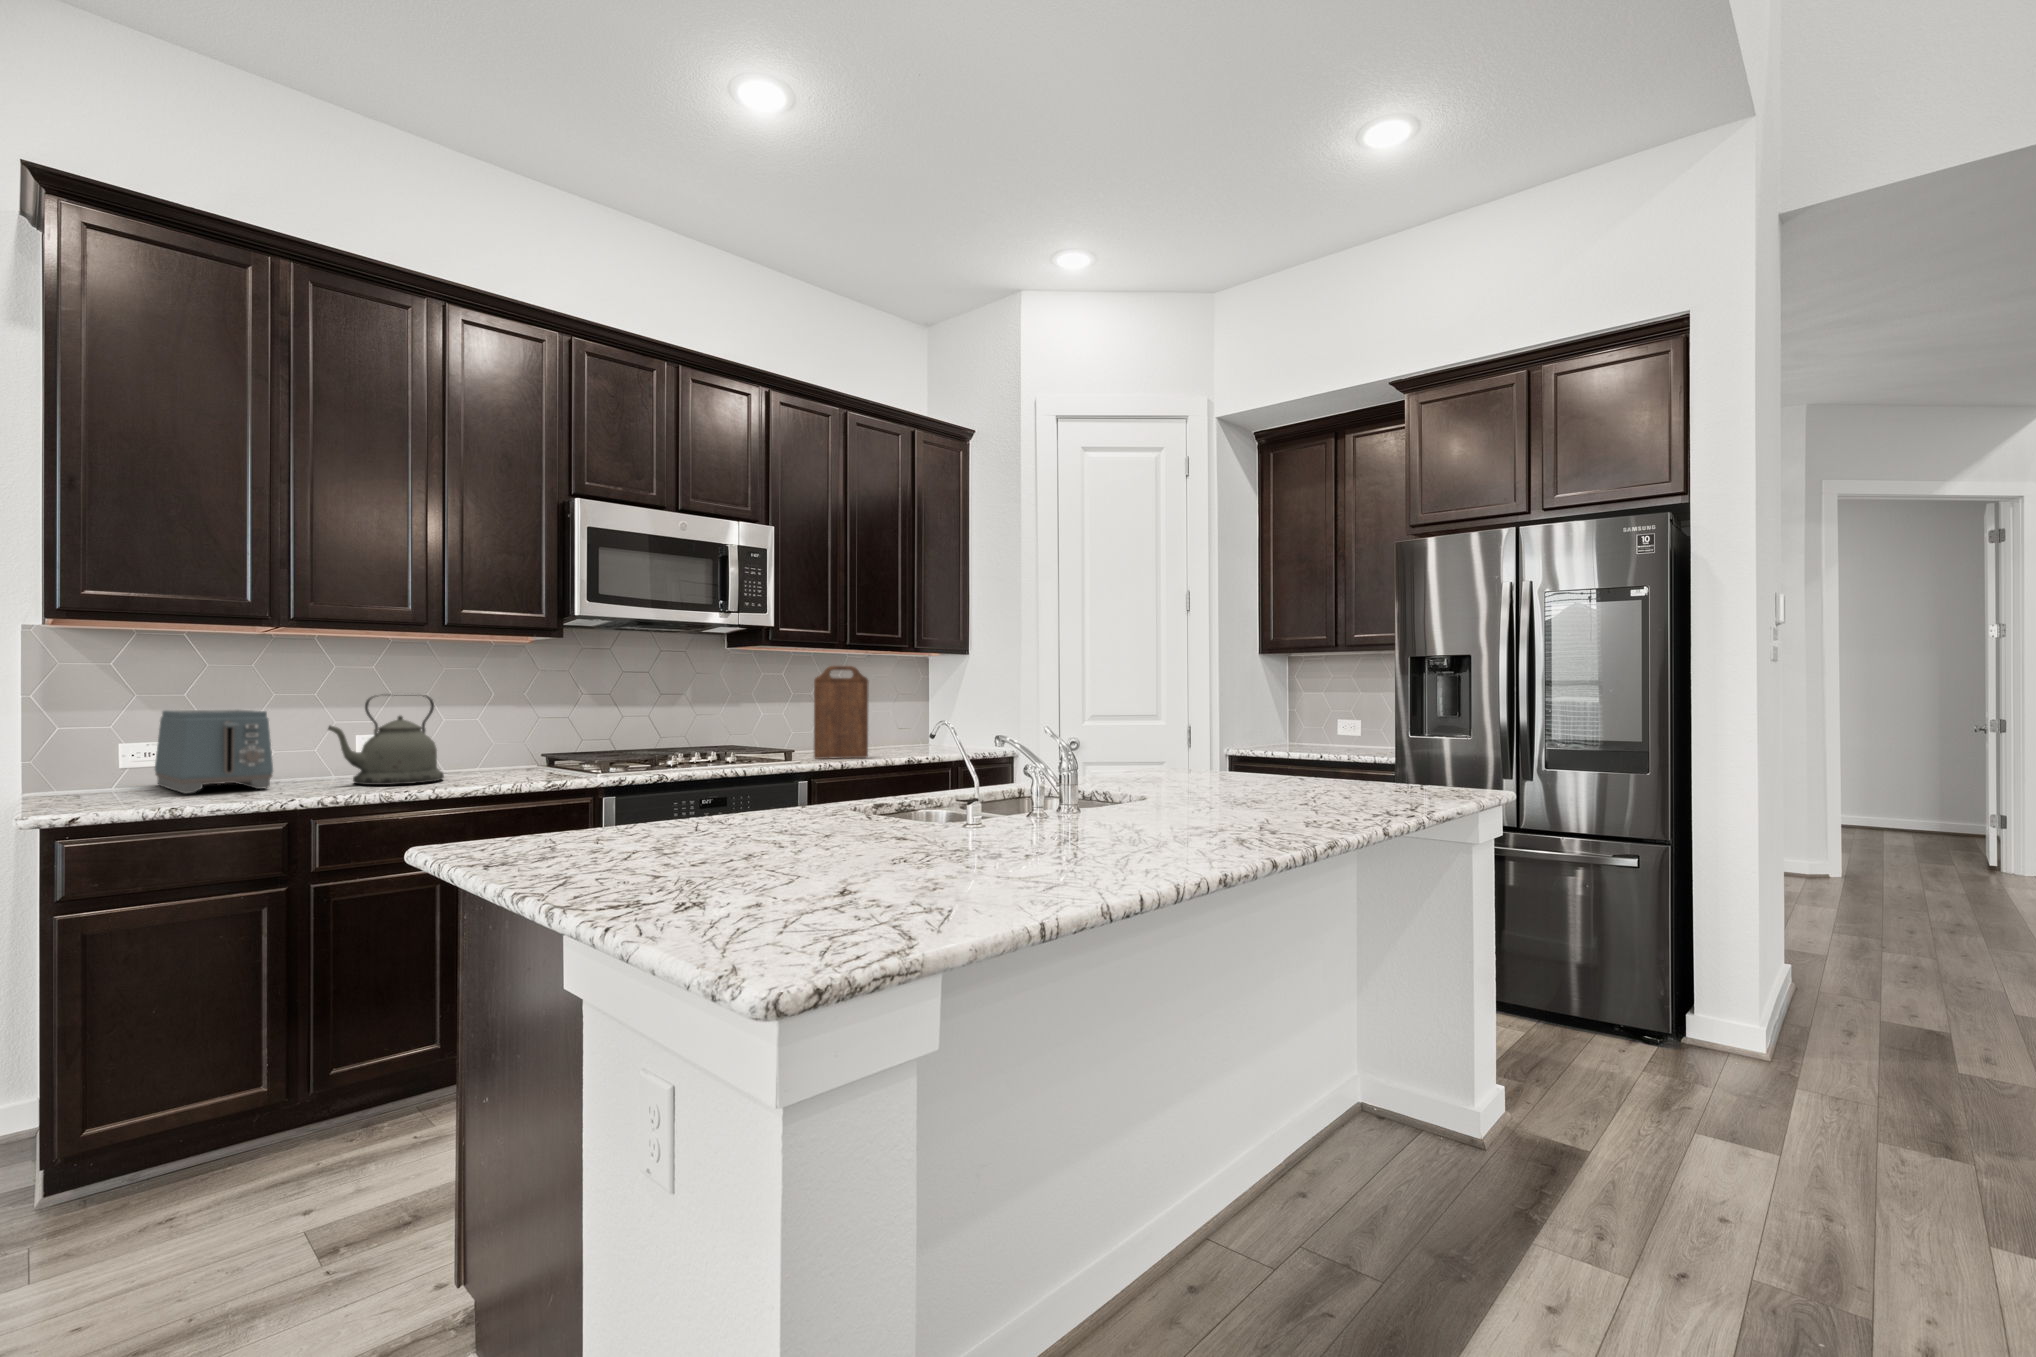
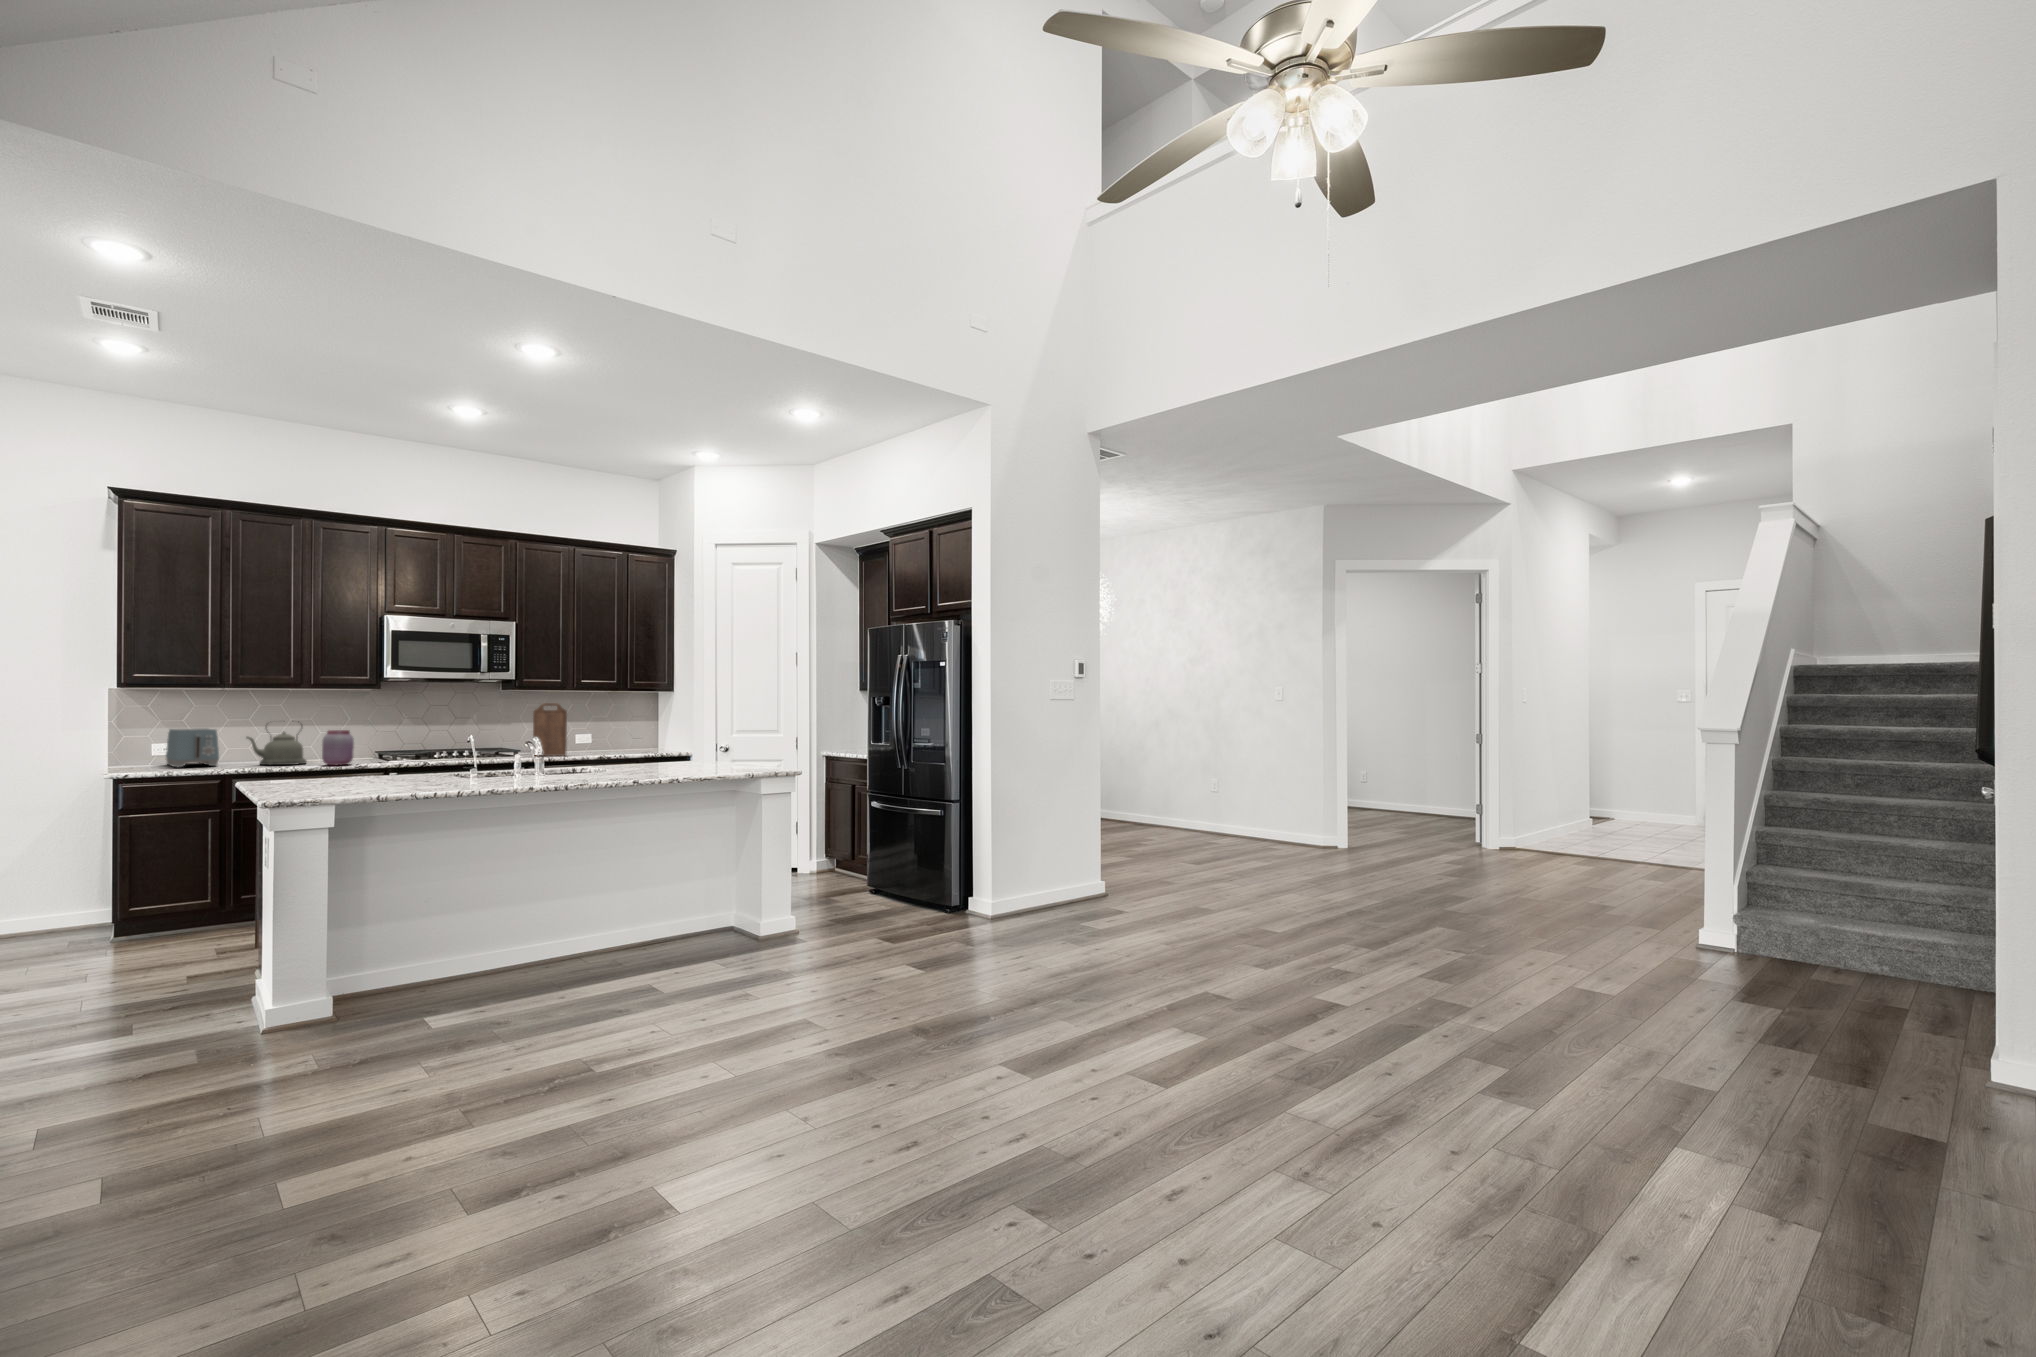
jar: none [482,713,540,784] -> present [322,730,354,765]

